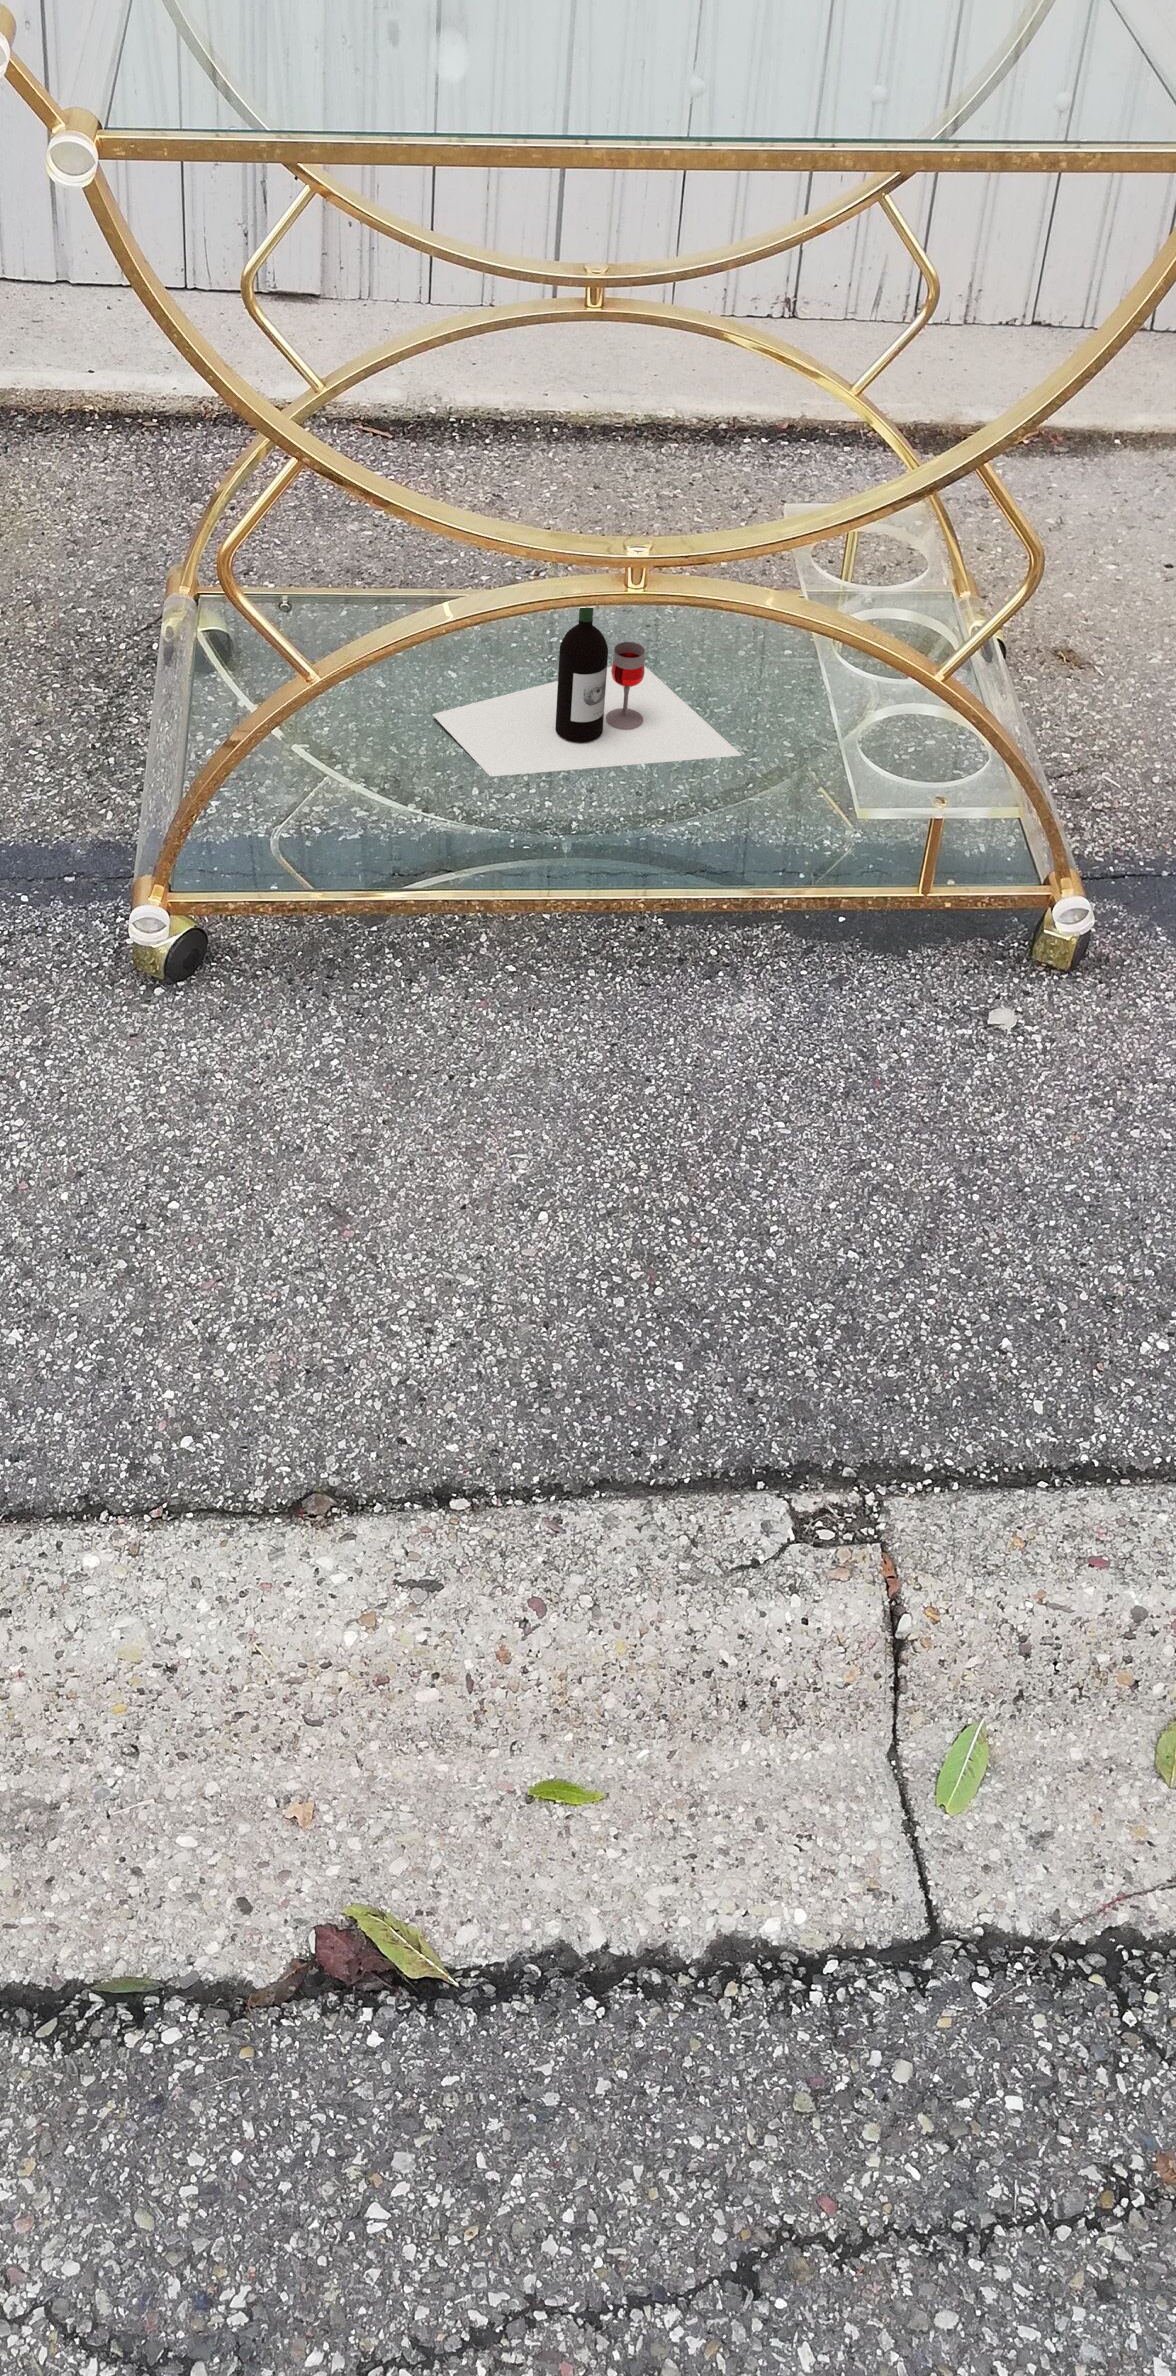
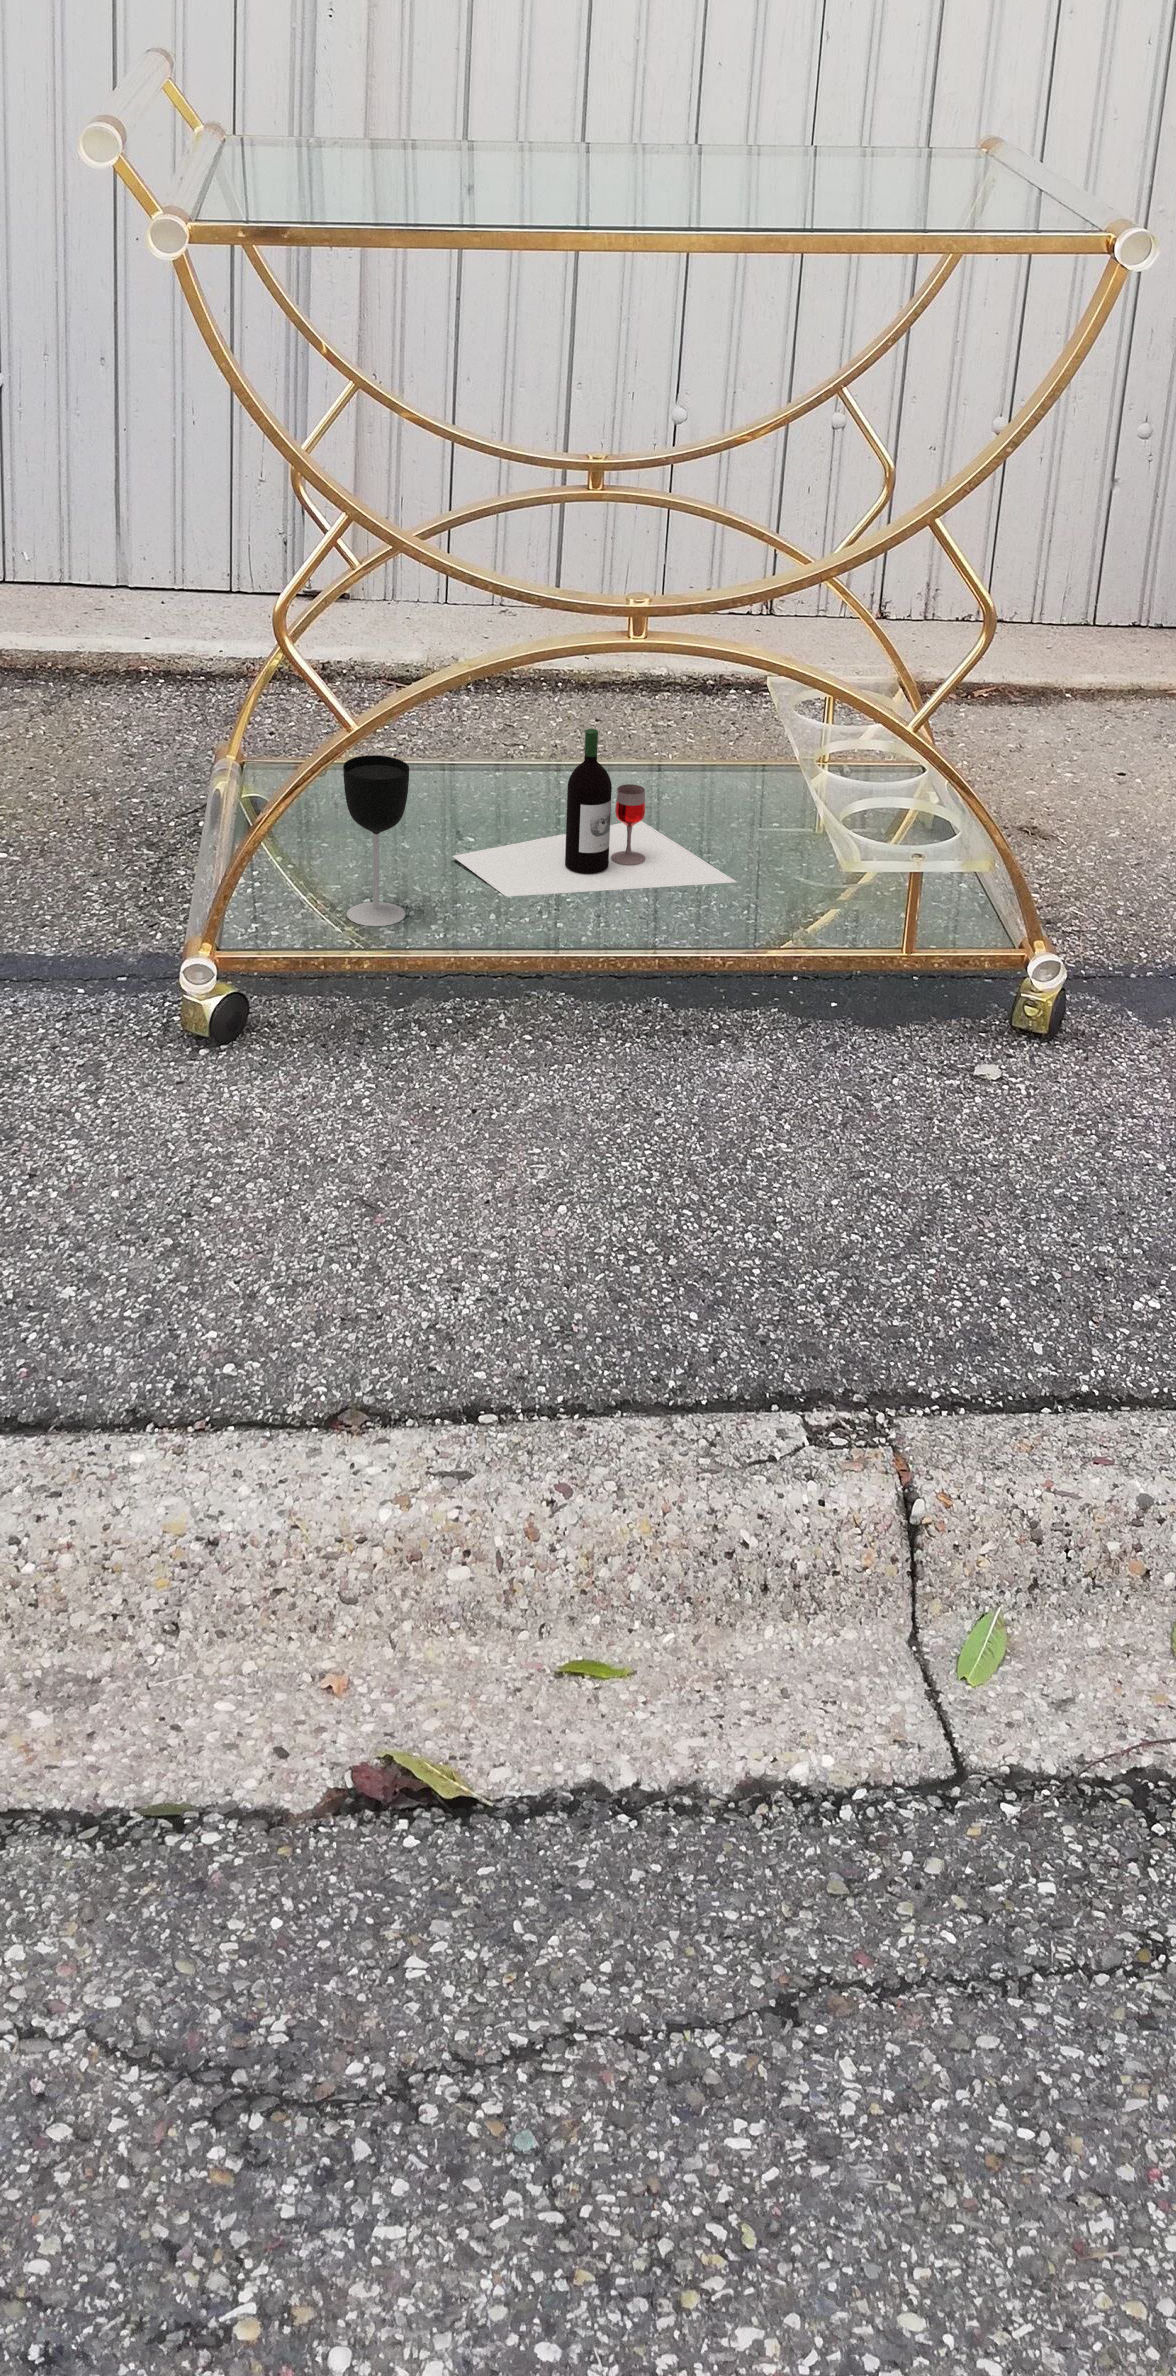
wine glass: none [310,639,384,823] -> present [343,755,409,926]

